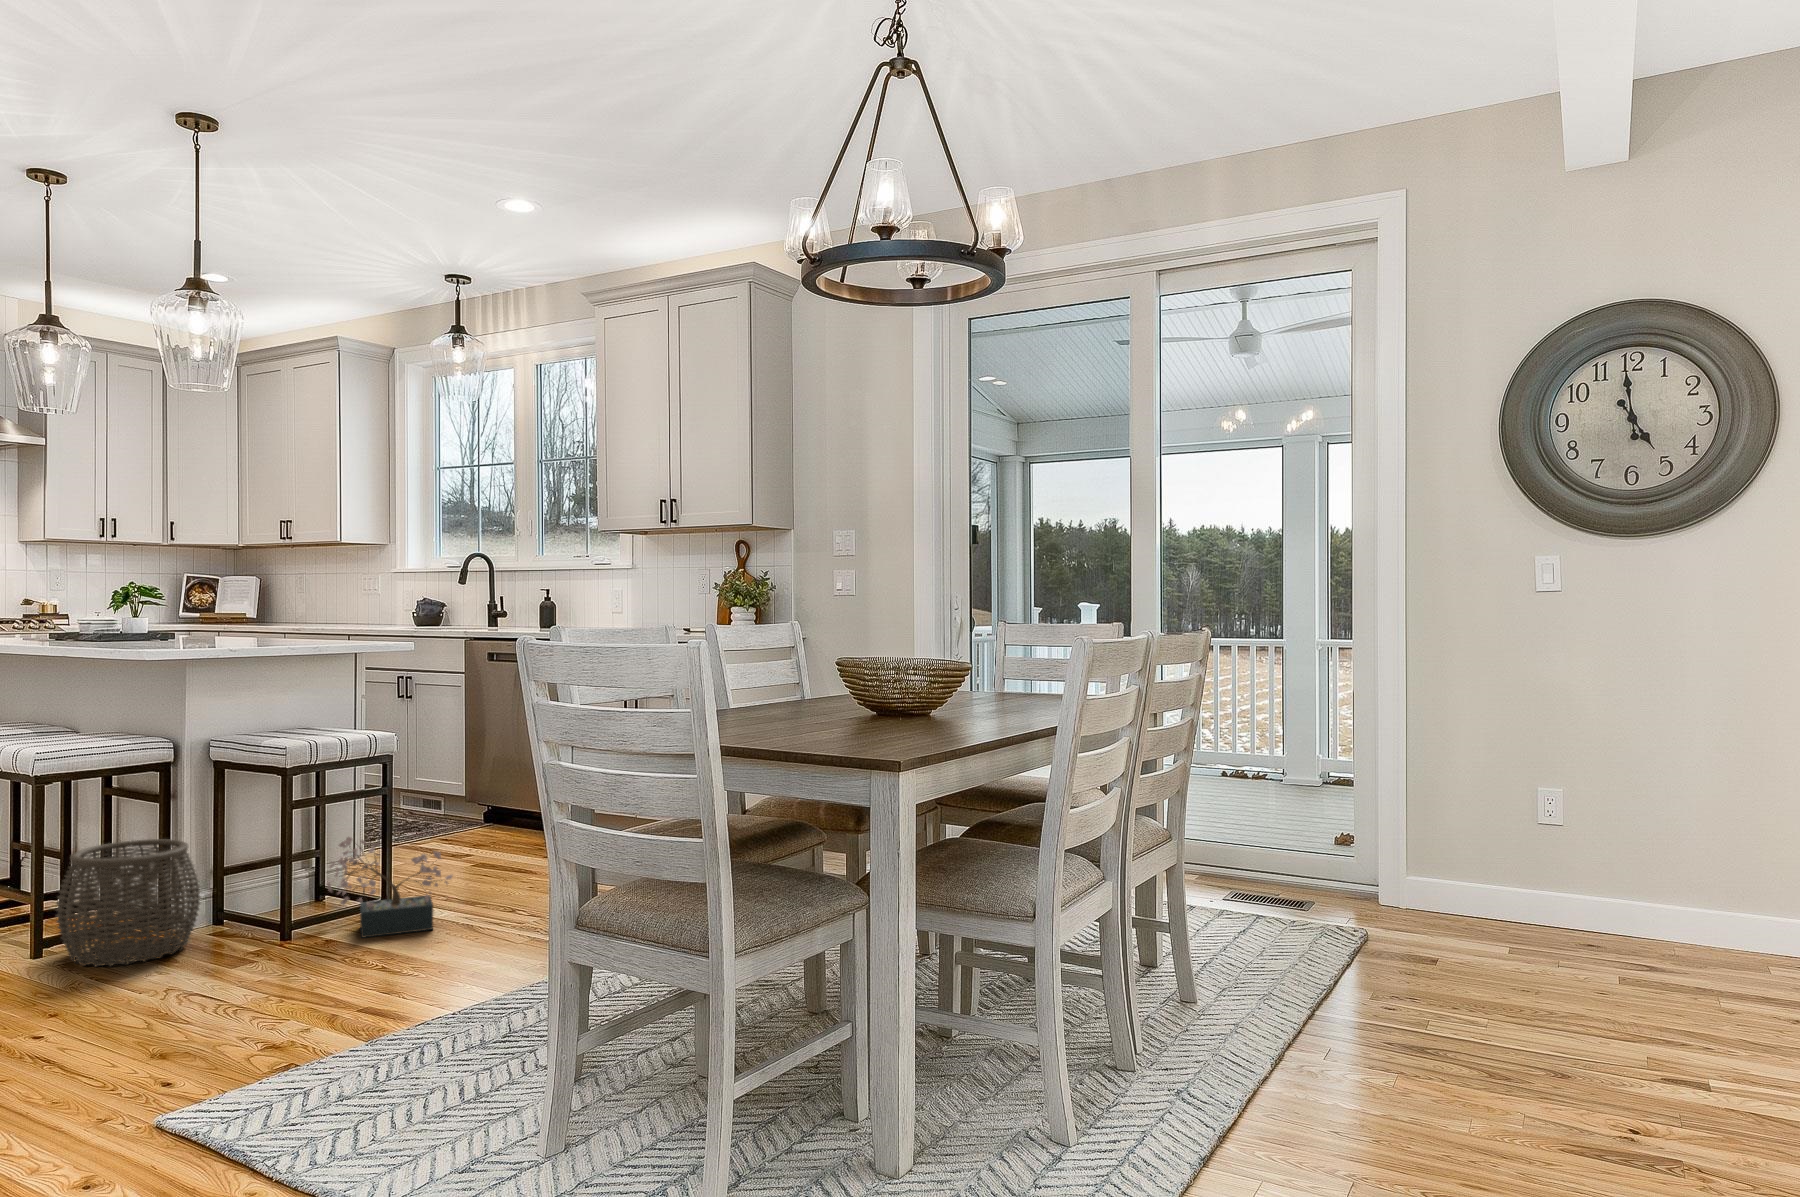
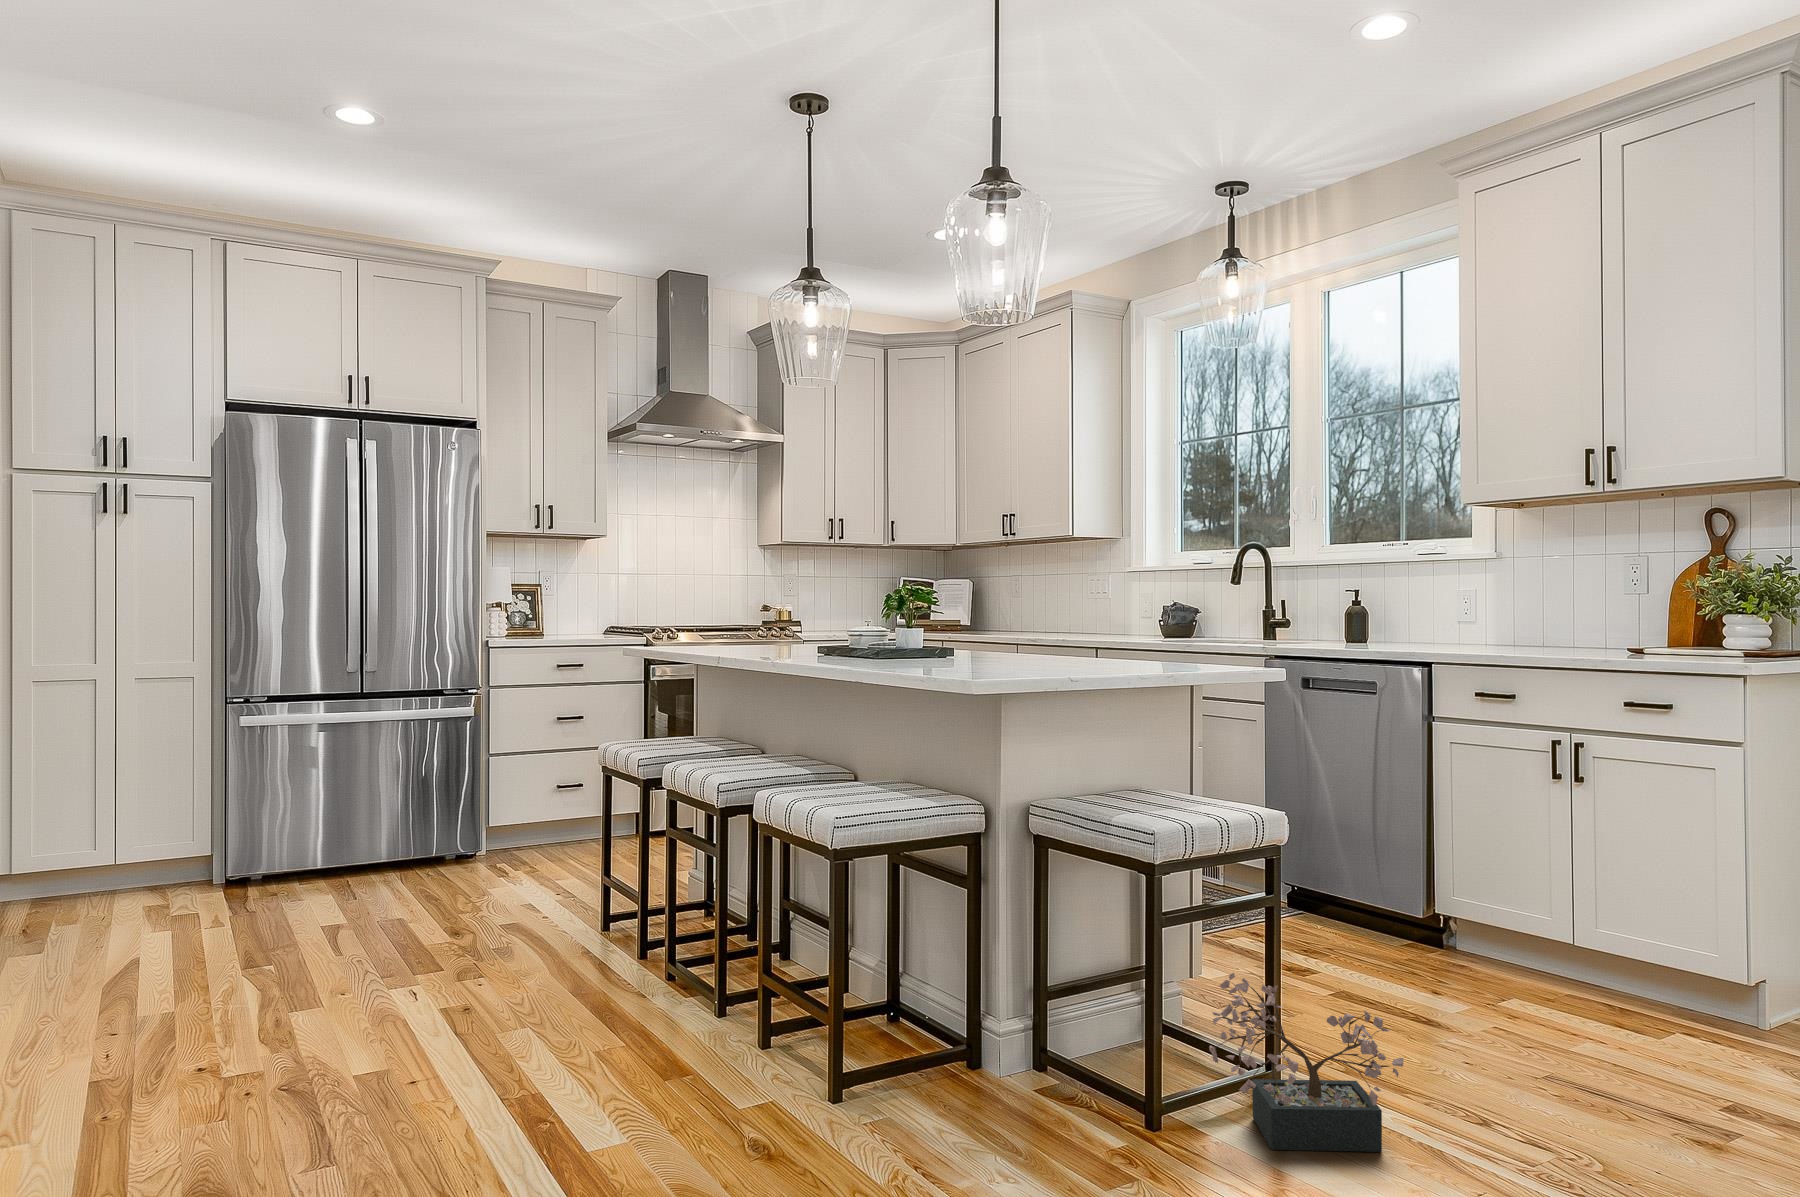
woven basket: present [56,839,201,967] -> none [860,944,1038,1147]

